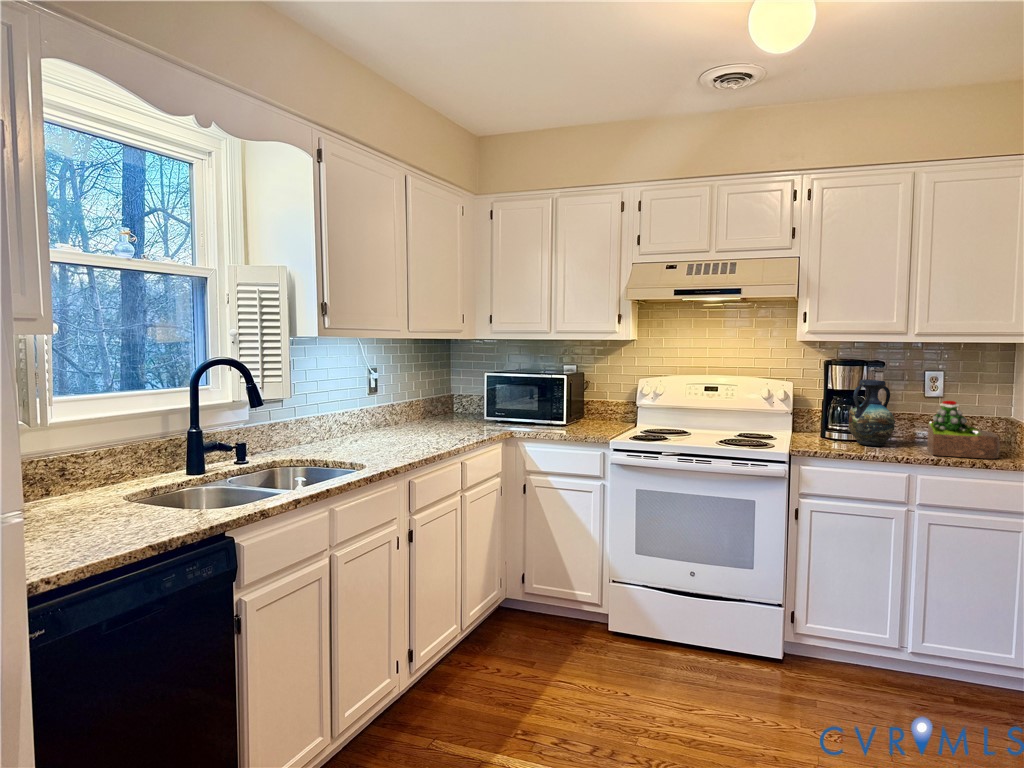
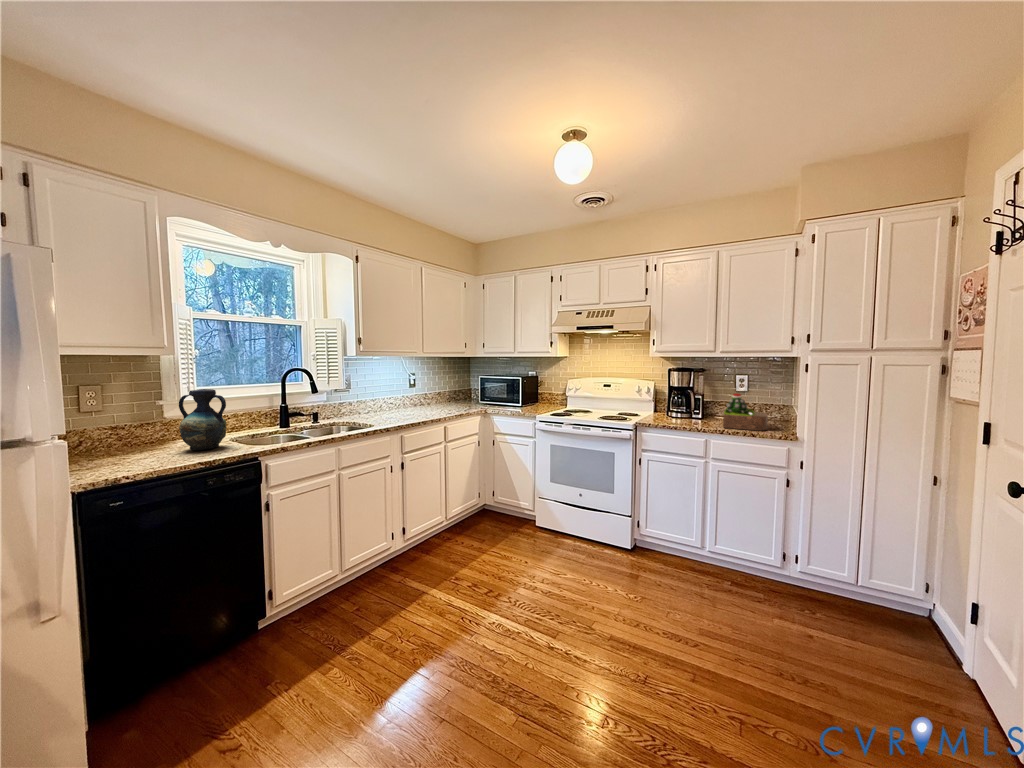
vase: present [848,379,895,446] -> present [179,389,227,450]

